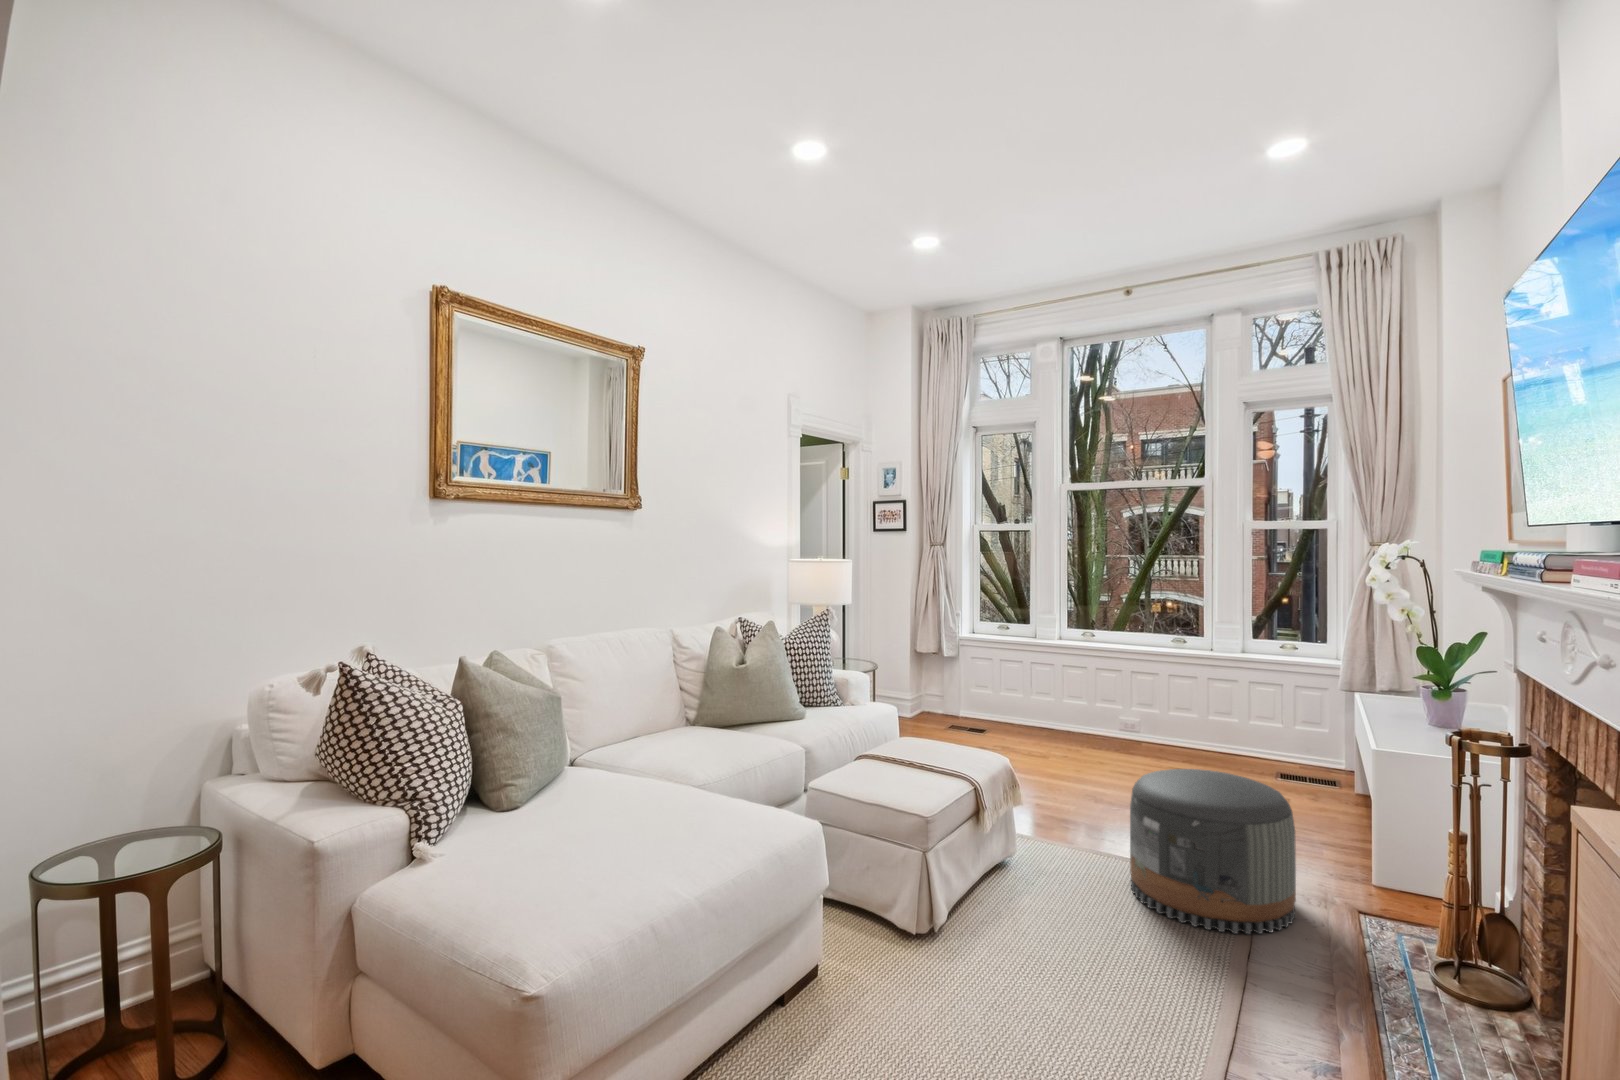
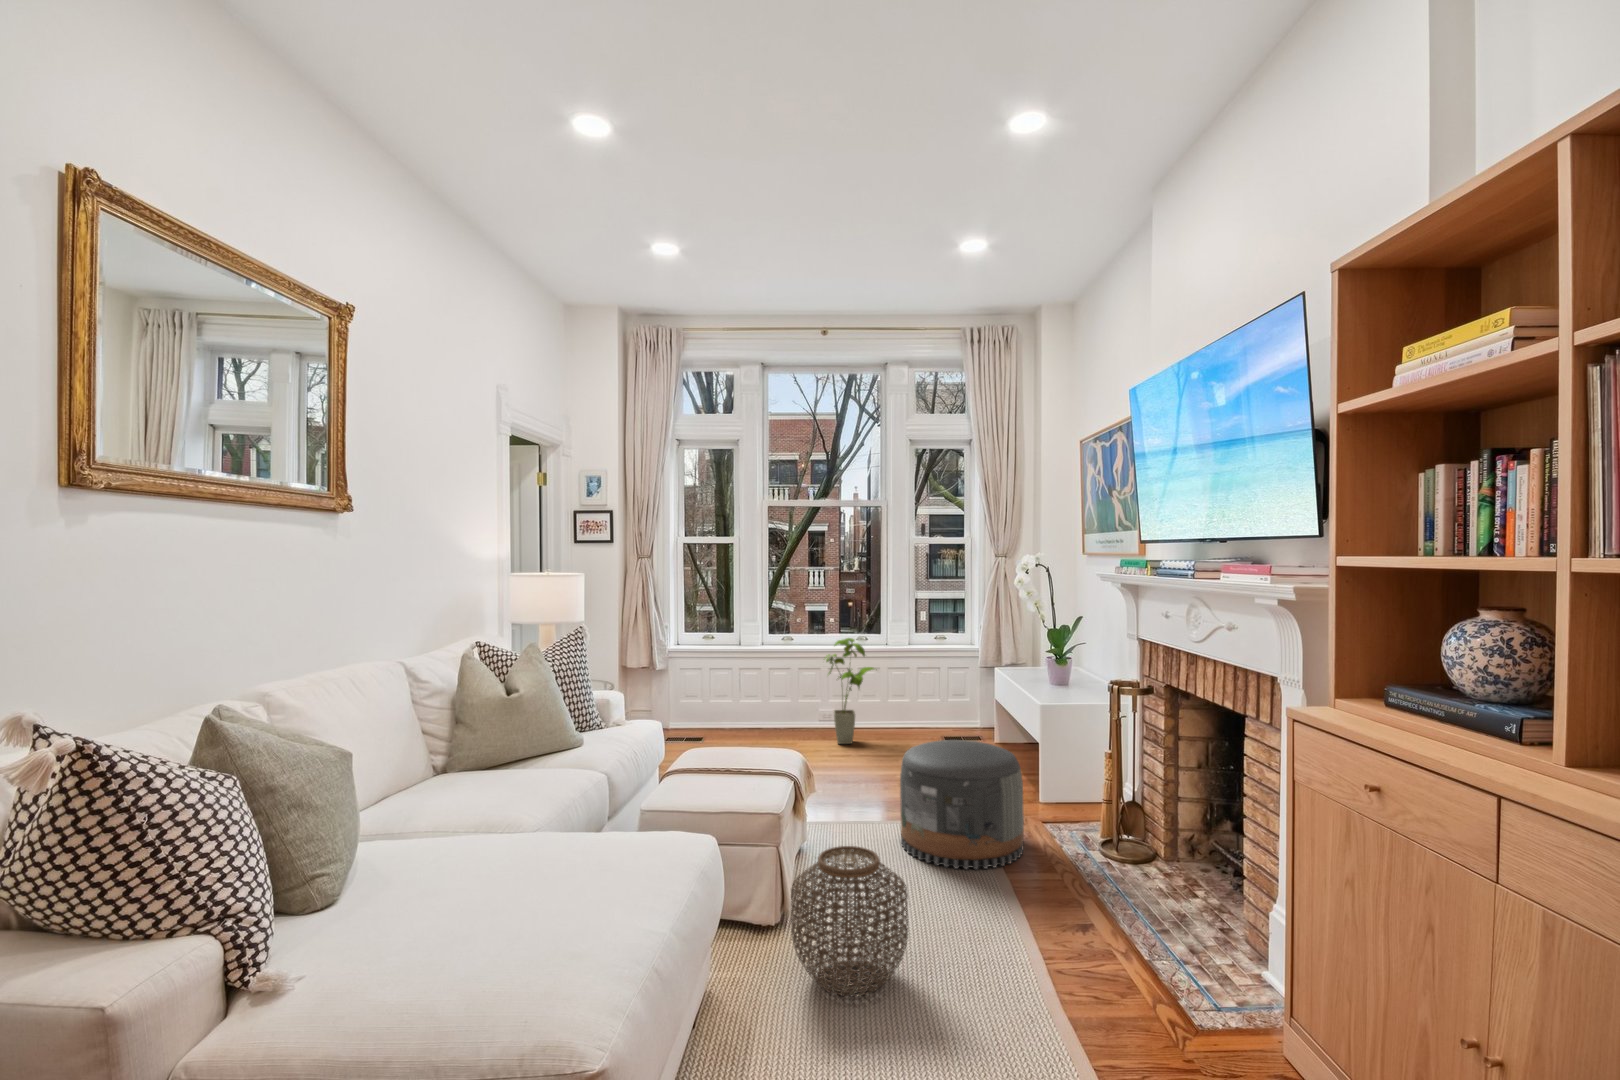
house plant: none [1119,640,1190,763] -> present [826,638,874,744]
woven basket: none [909,857,1037,1020] -> present [791,846,908,996]

